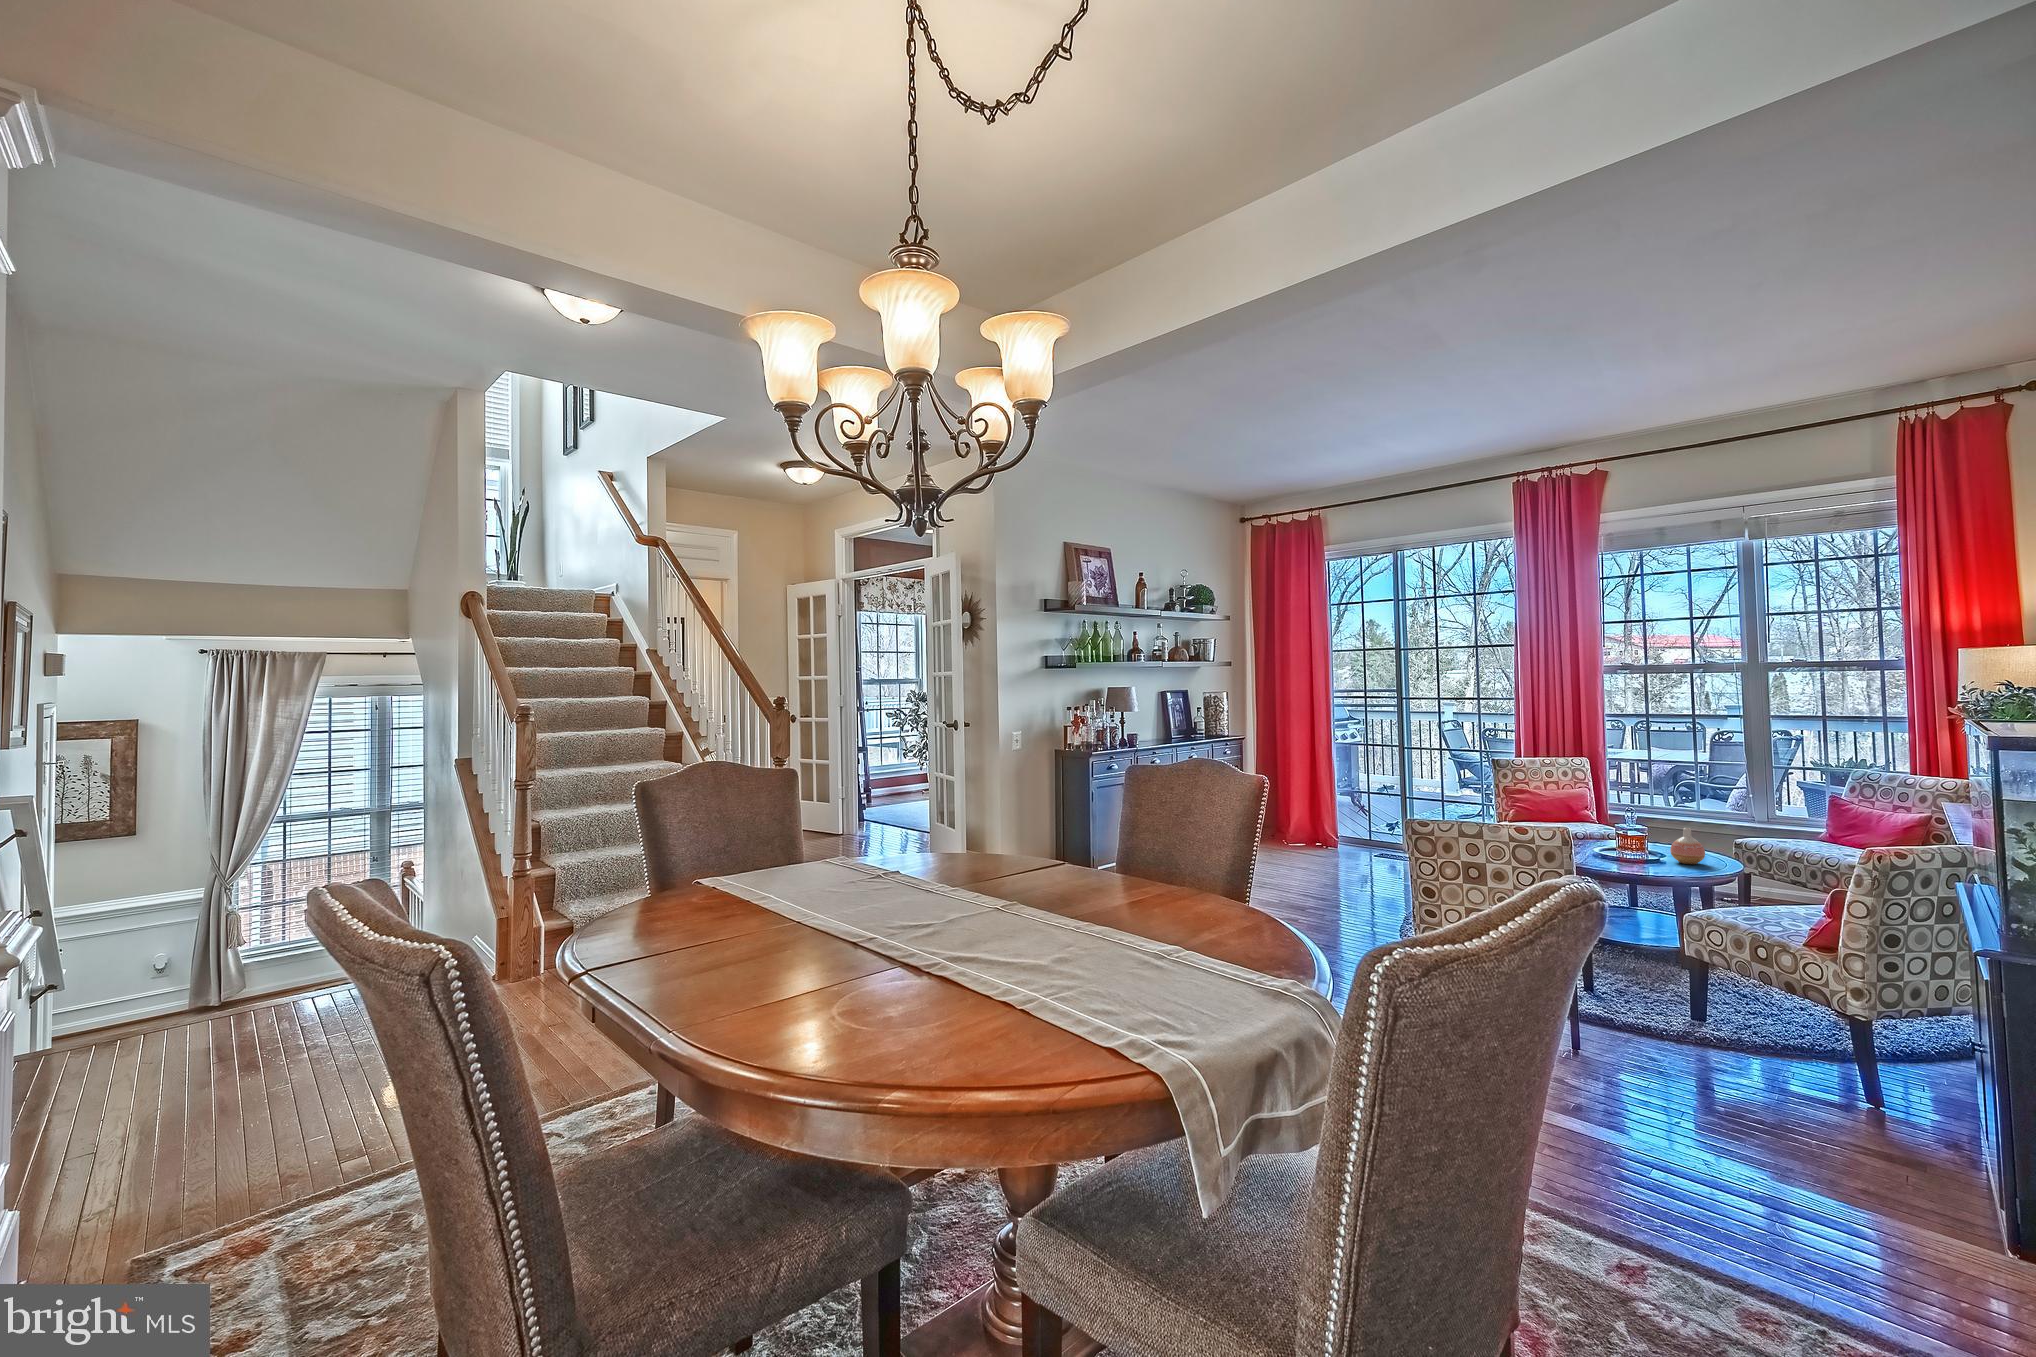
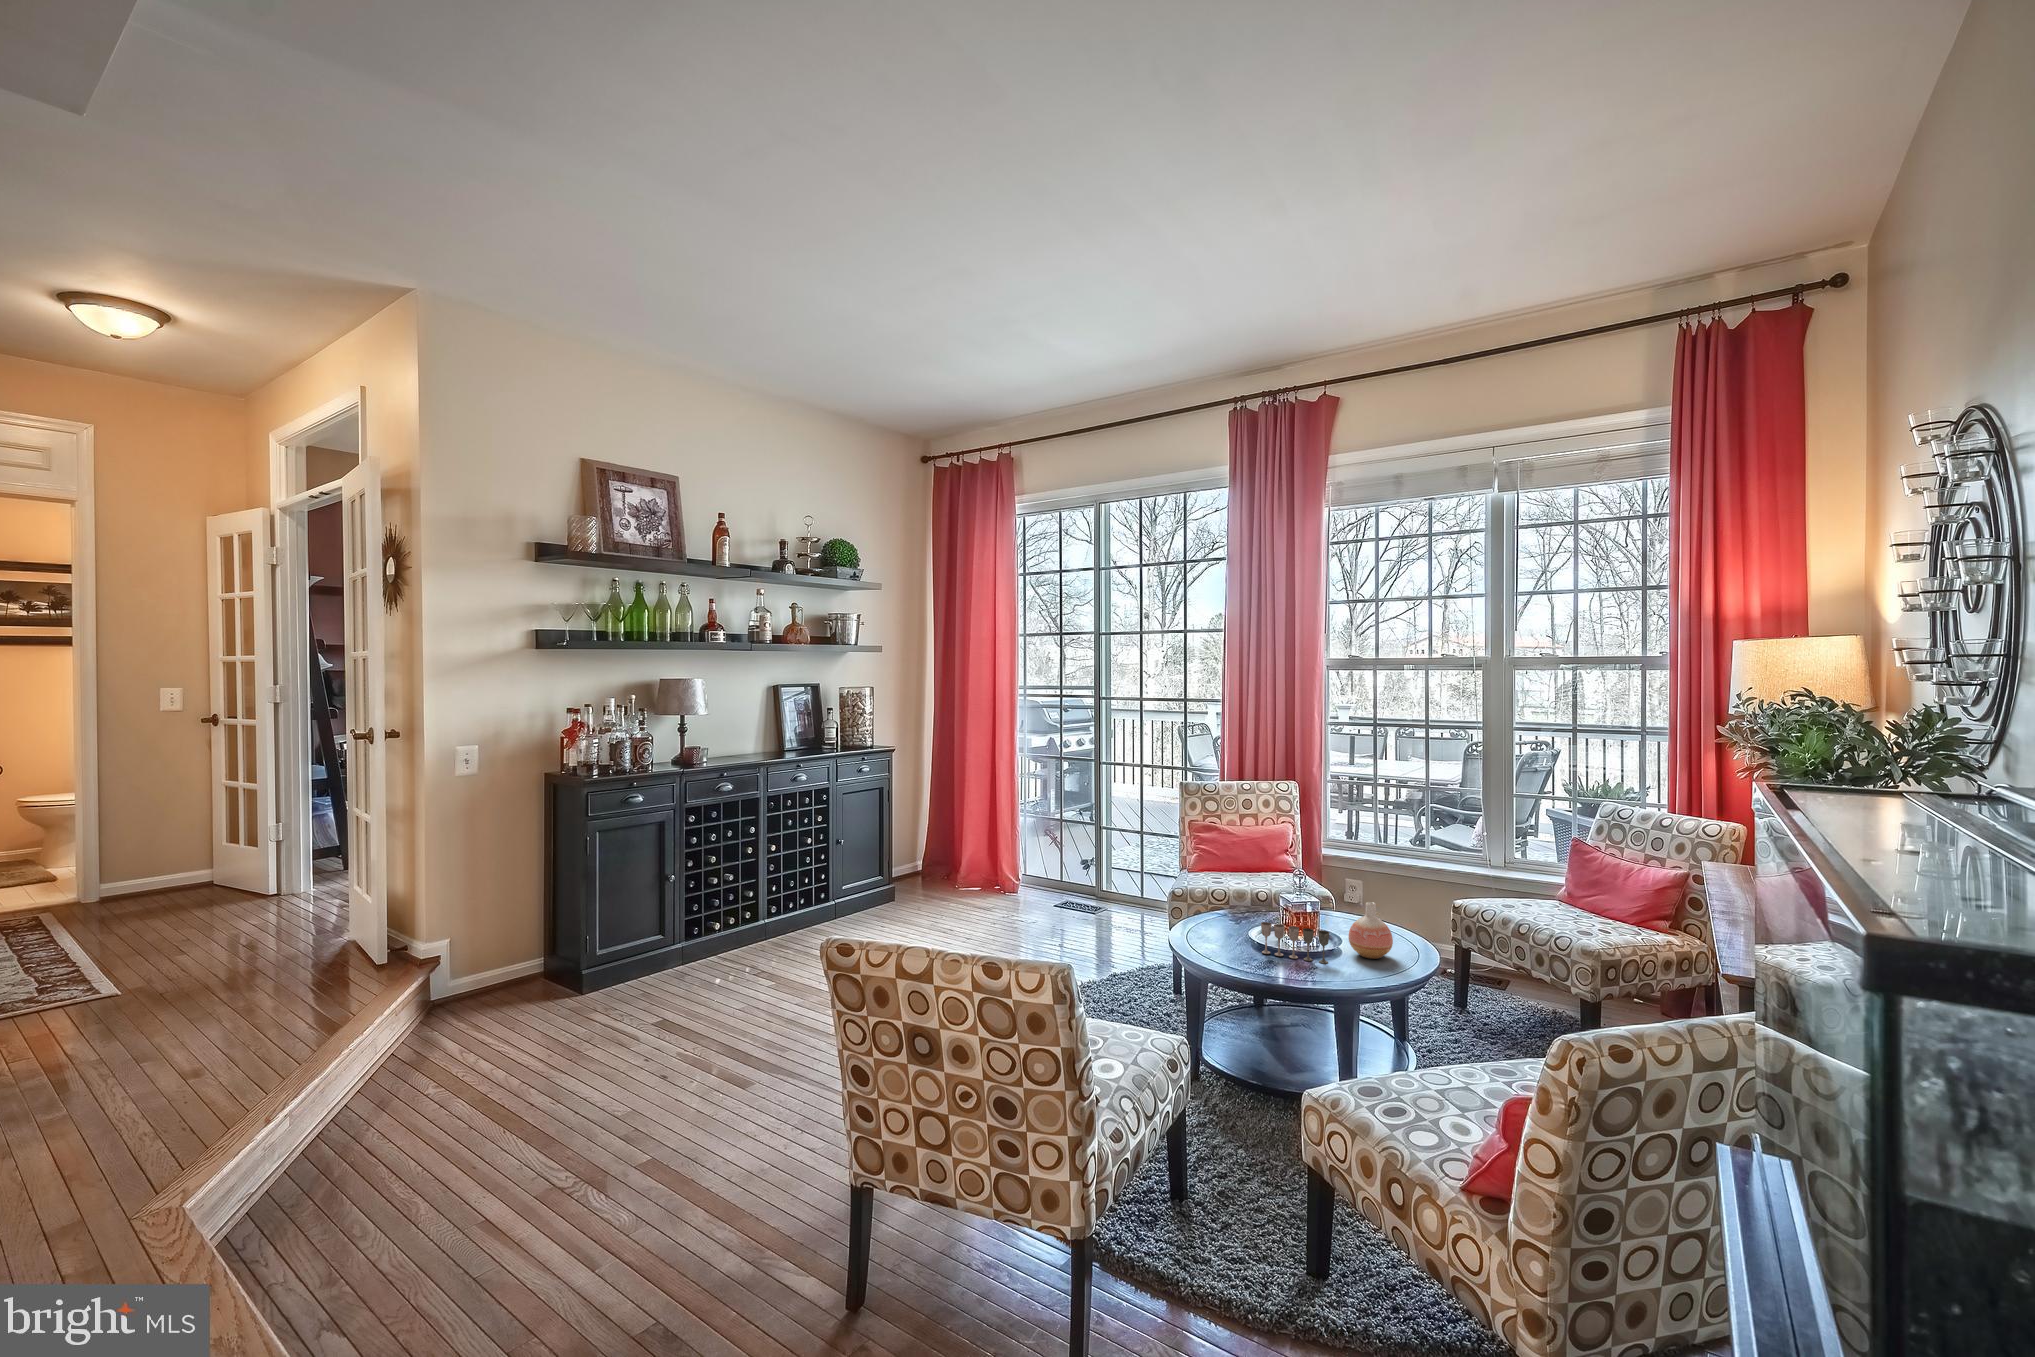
wine glass: none [1606,841,1659,866] -> present [1261,922,1329,964]

